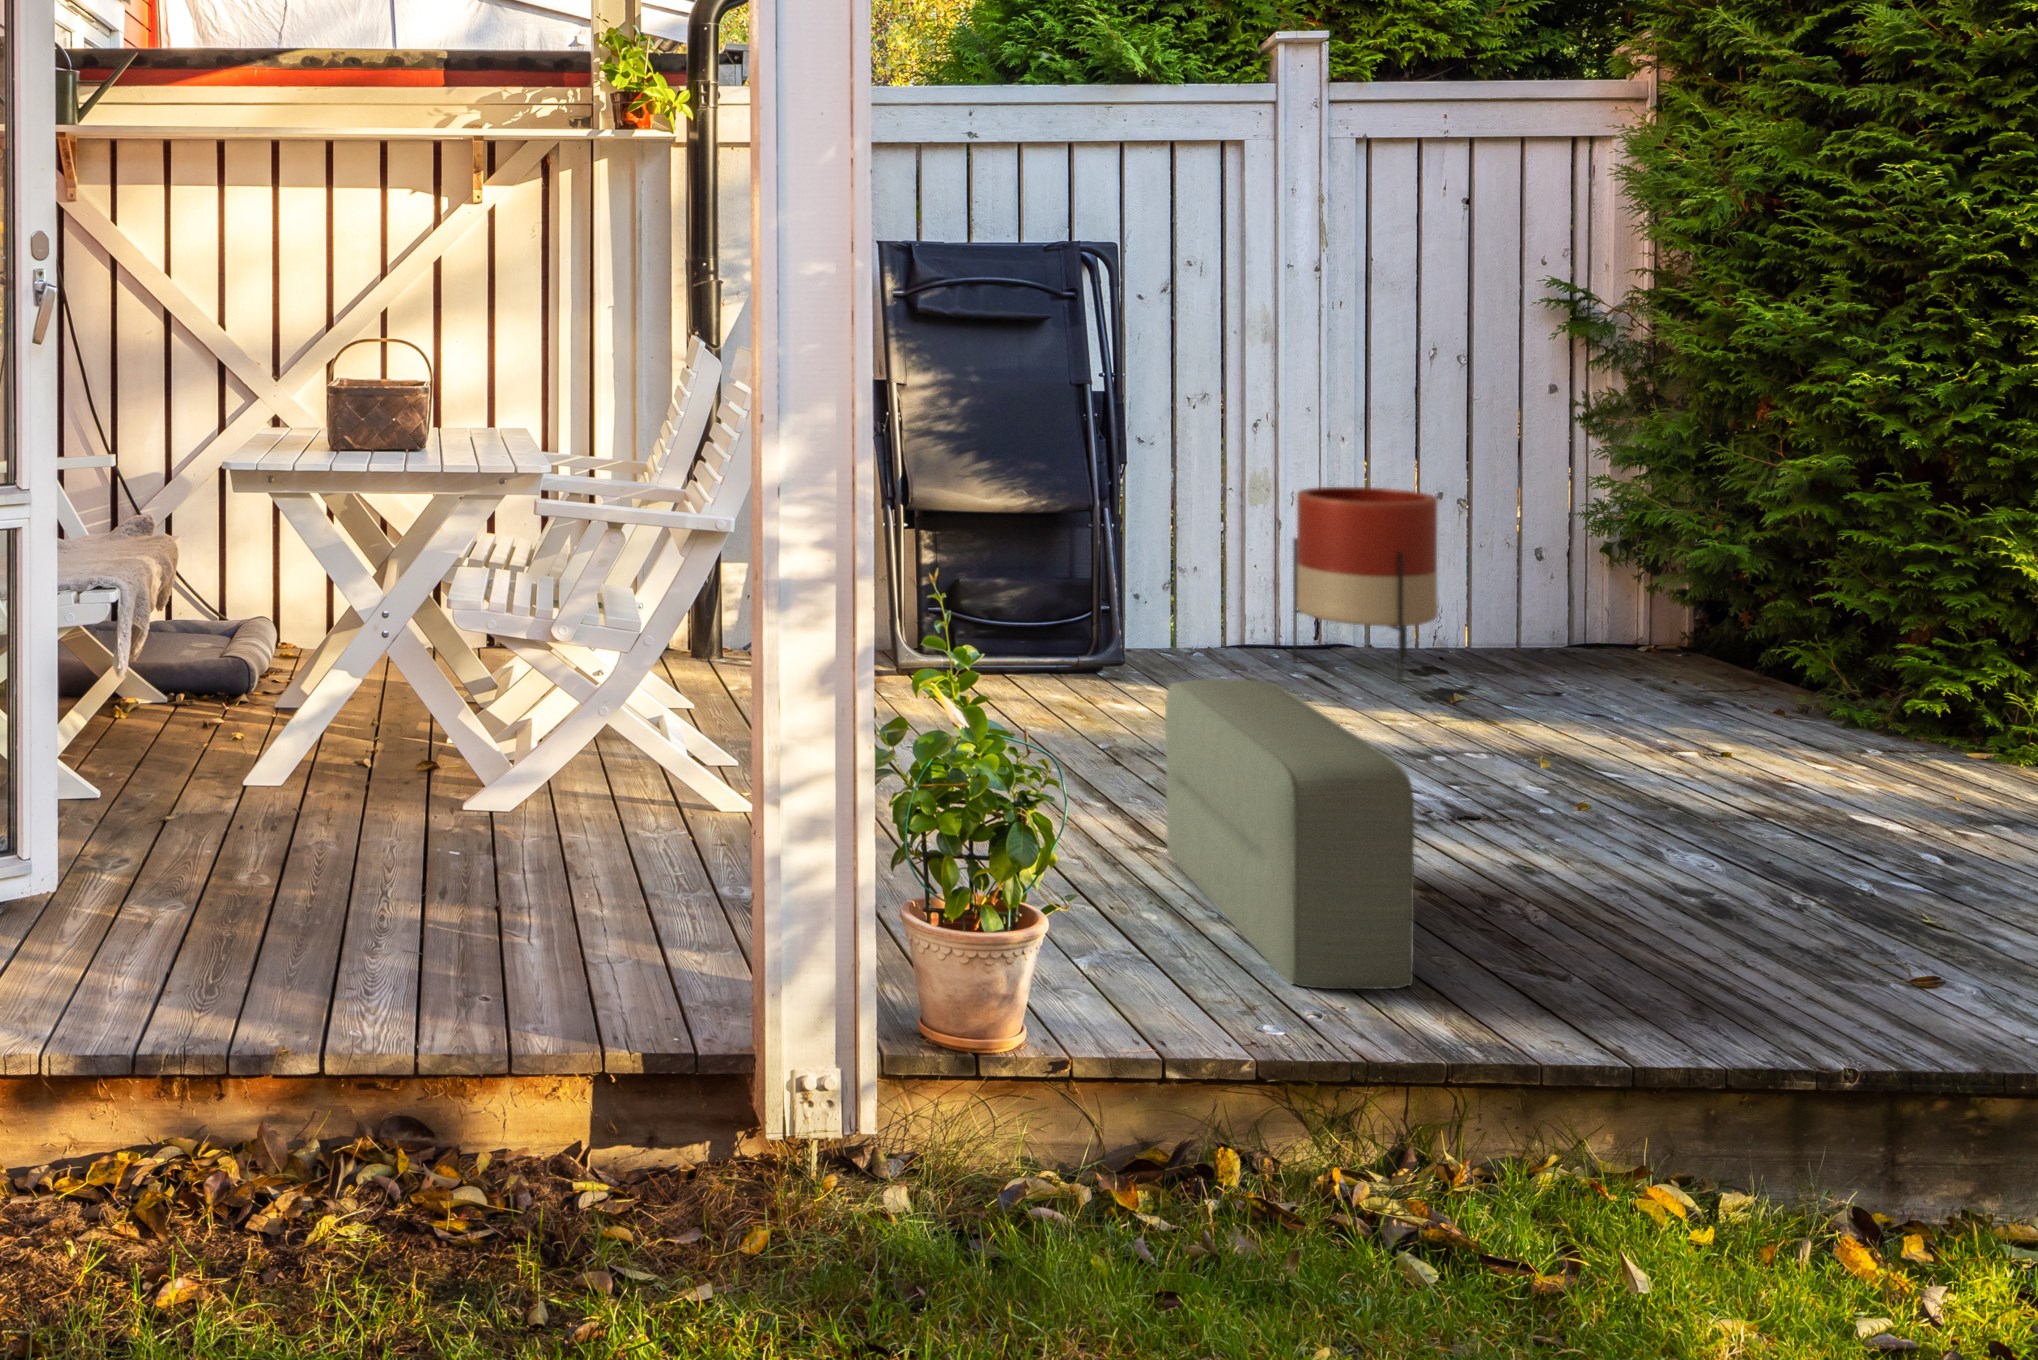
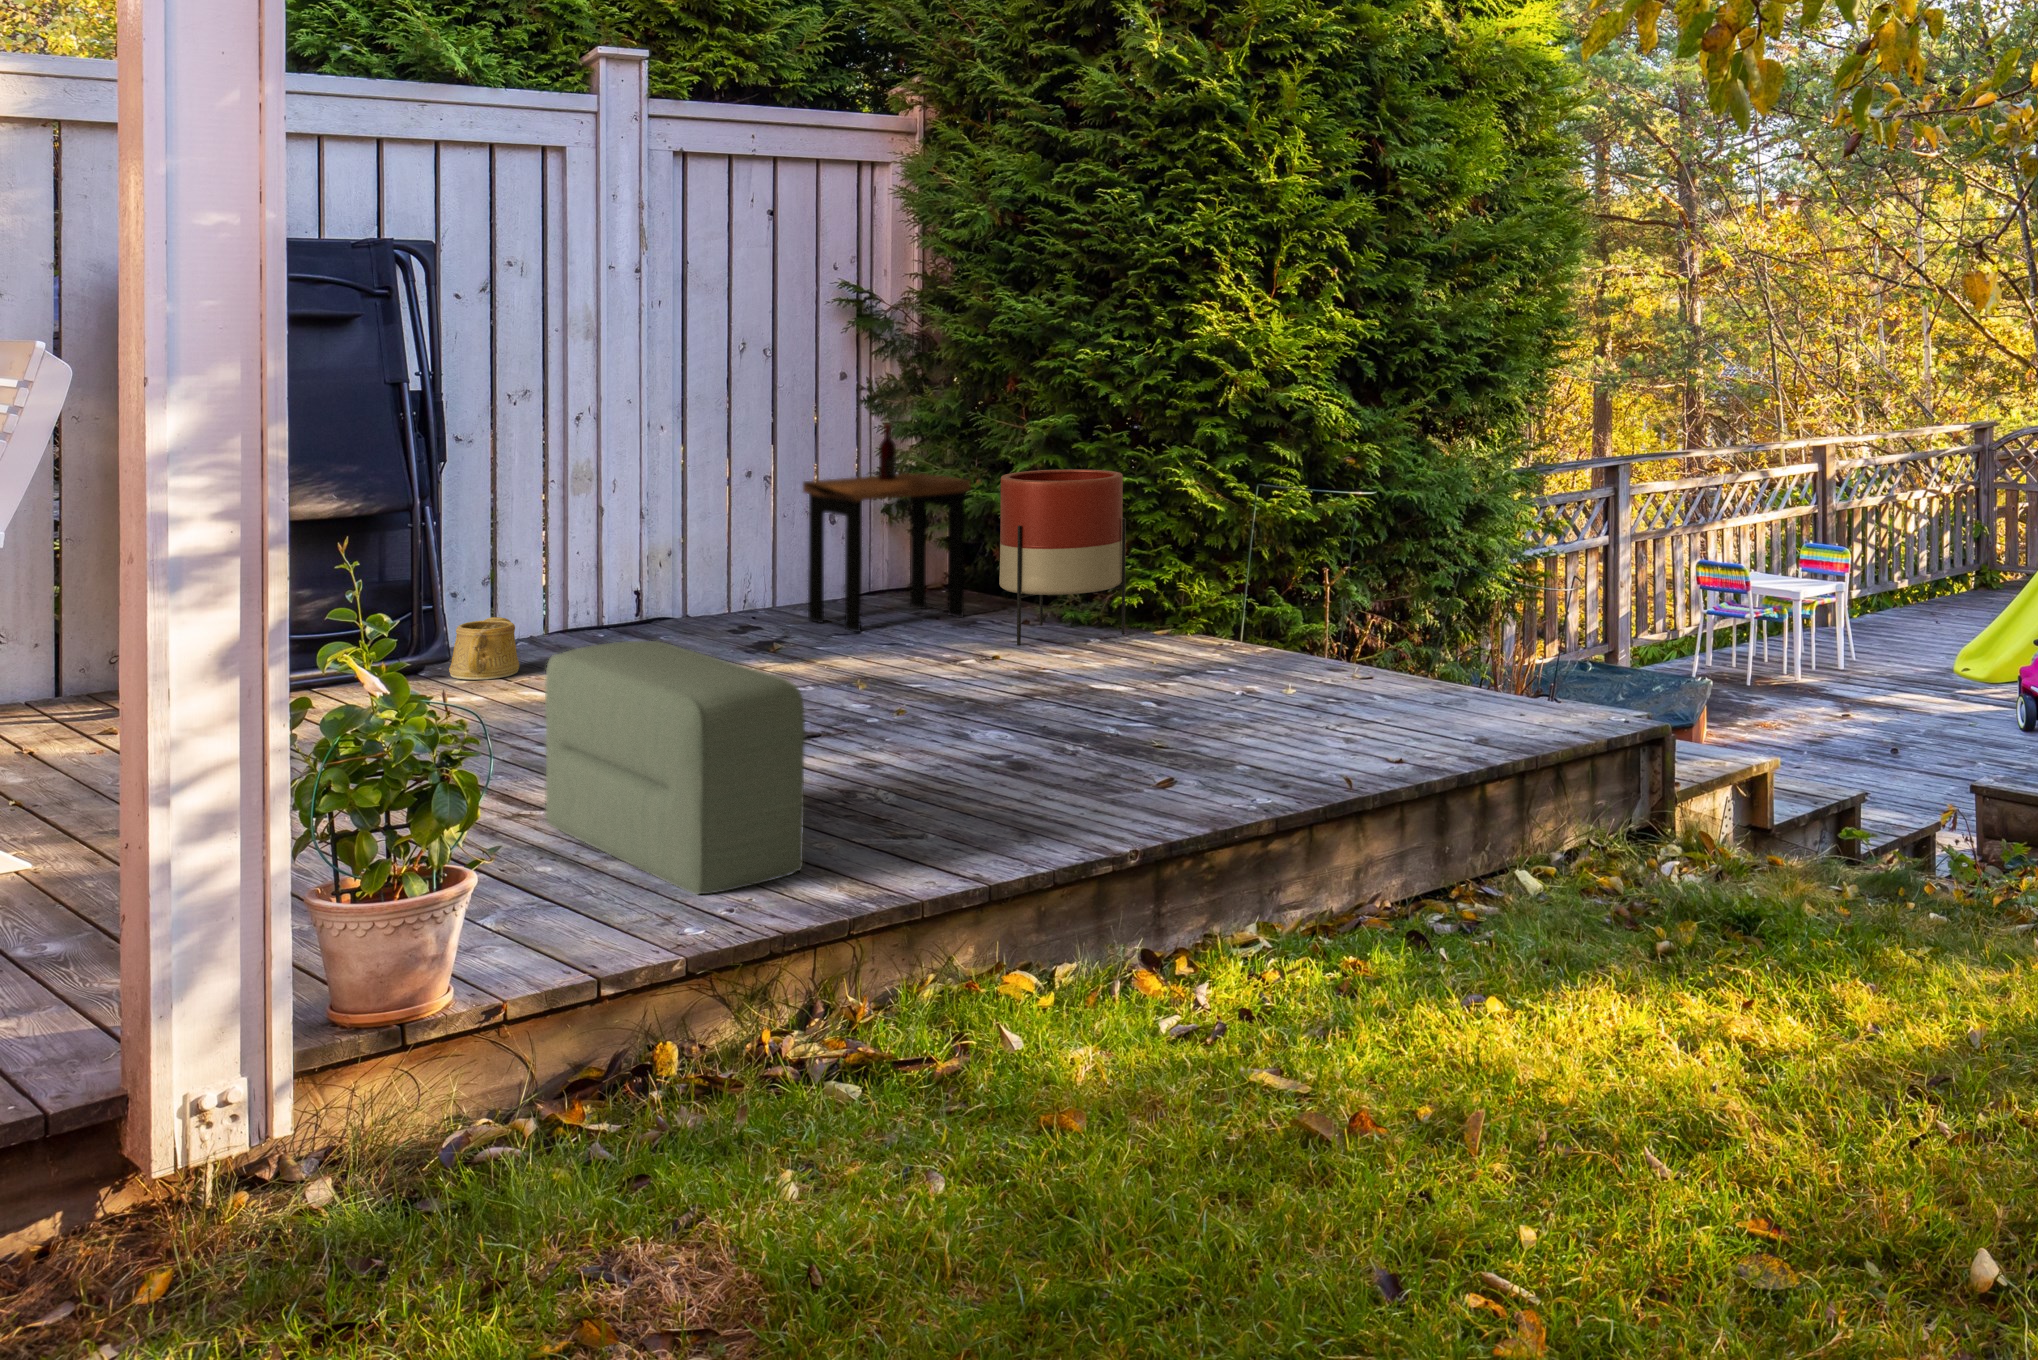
side table: none [1495,444,1702,682] -> present [803,423,971,632]
planter: present [1293,487,1438,683] -> present [999,469,1126,645]
watering can: none [1134,611,1196,673] -> present [449,617,519,680]

